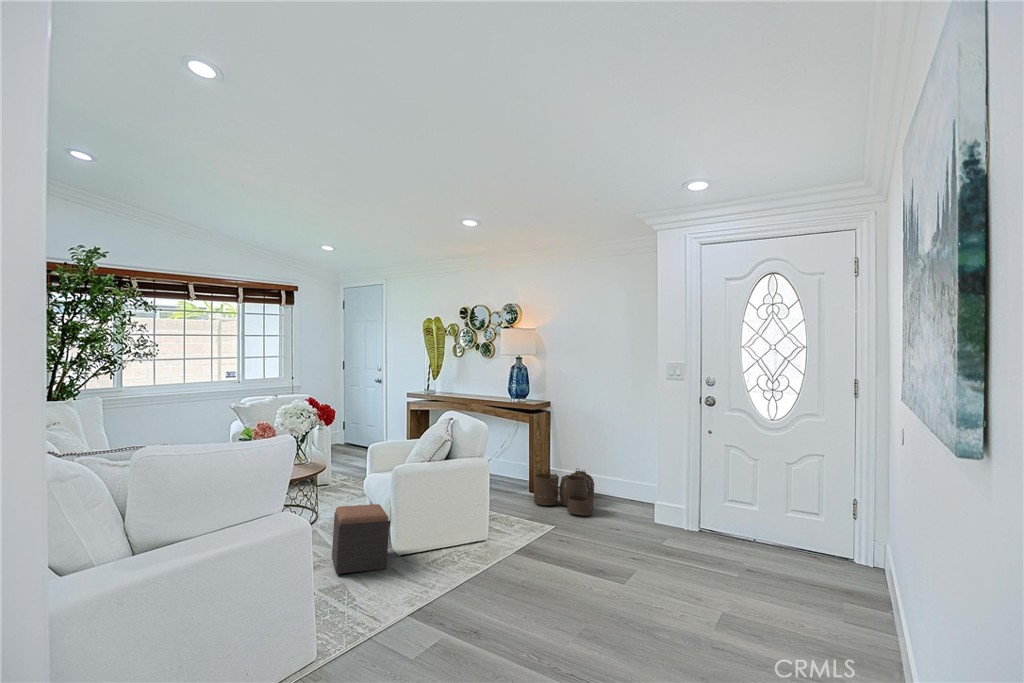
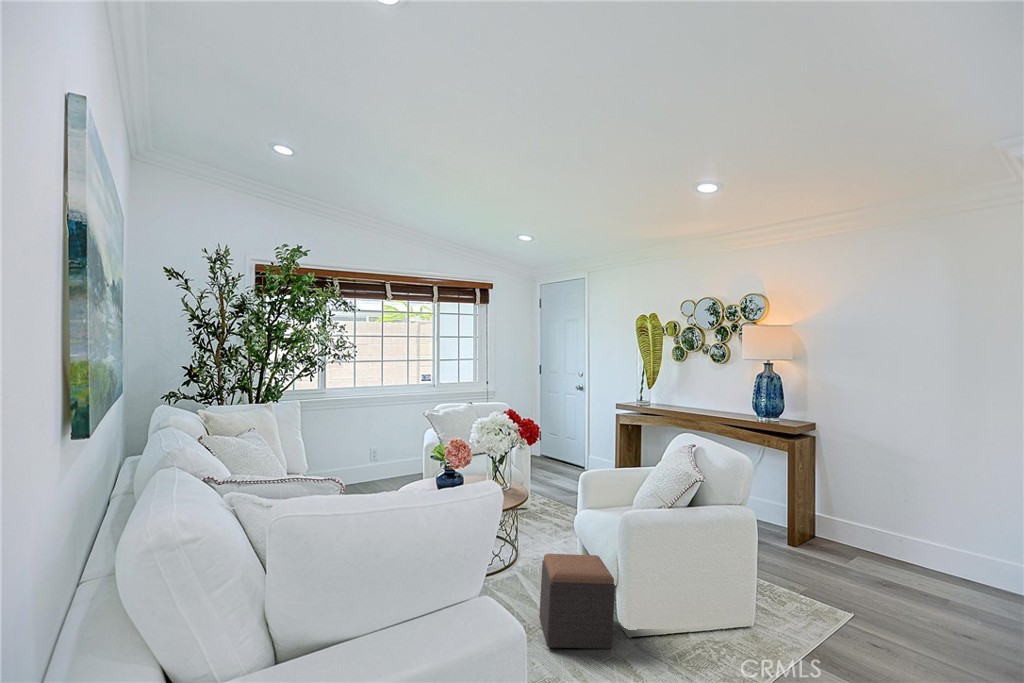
woven basket: present [534,469,594,515] -> none [803,521,910,601]

